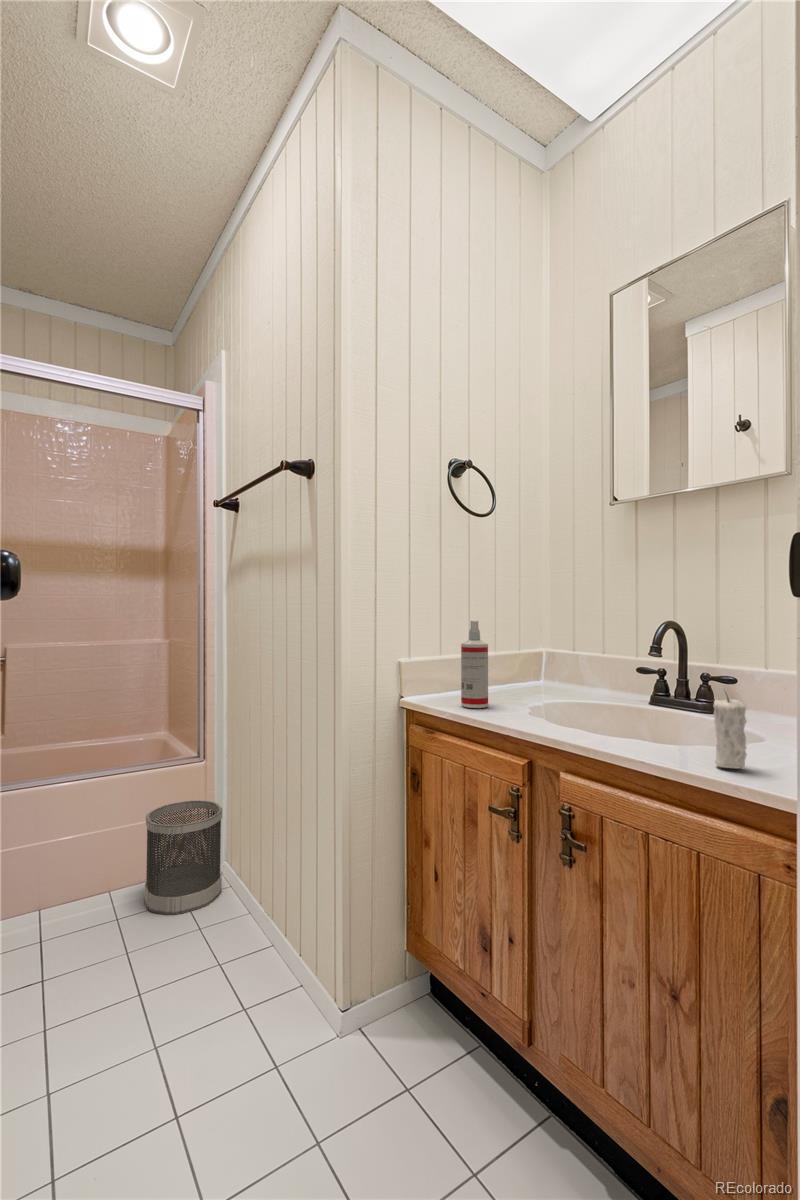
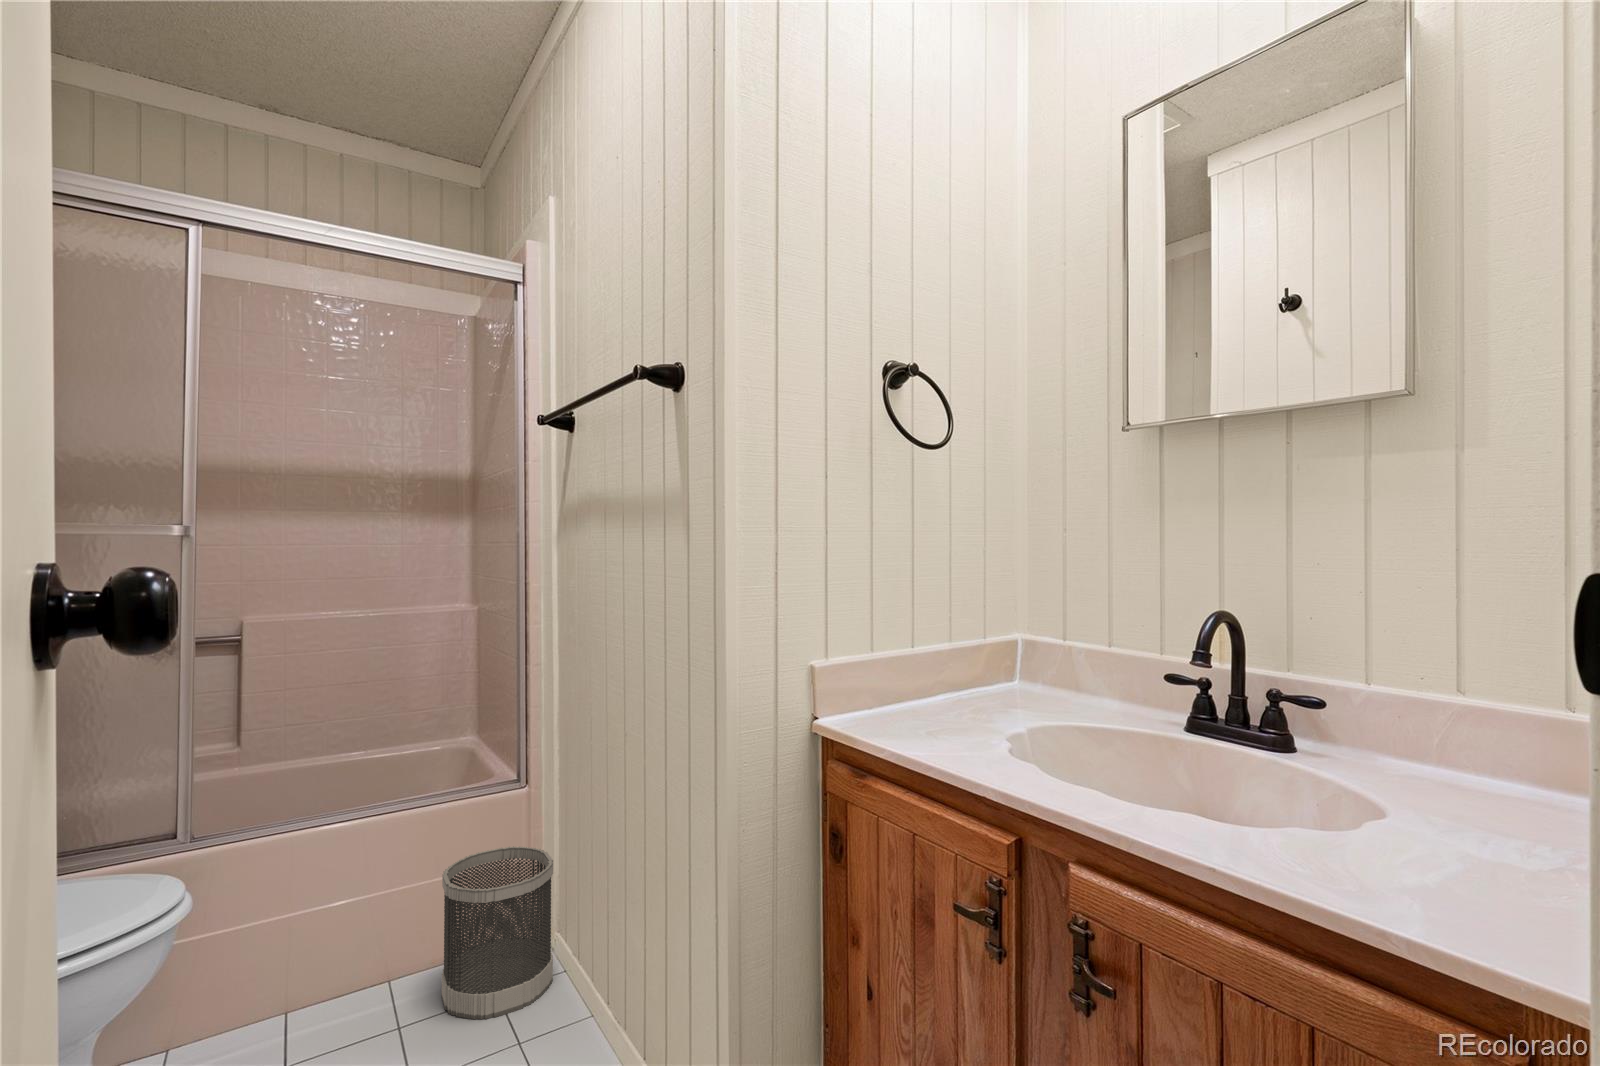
spray bottle: present [461,621,488,708] -> none [907,610,948,743]
candle: present [713,693,747,769] -> none [1323,749,1381,886]

